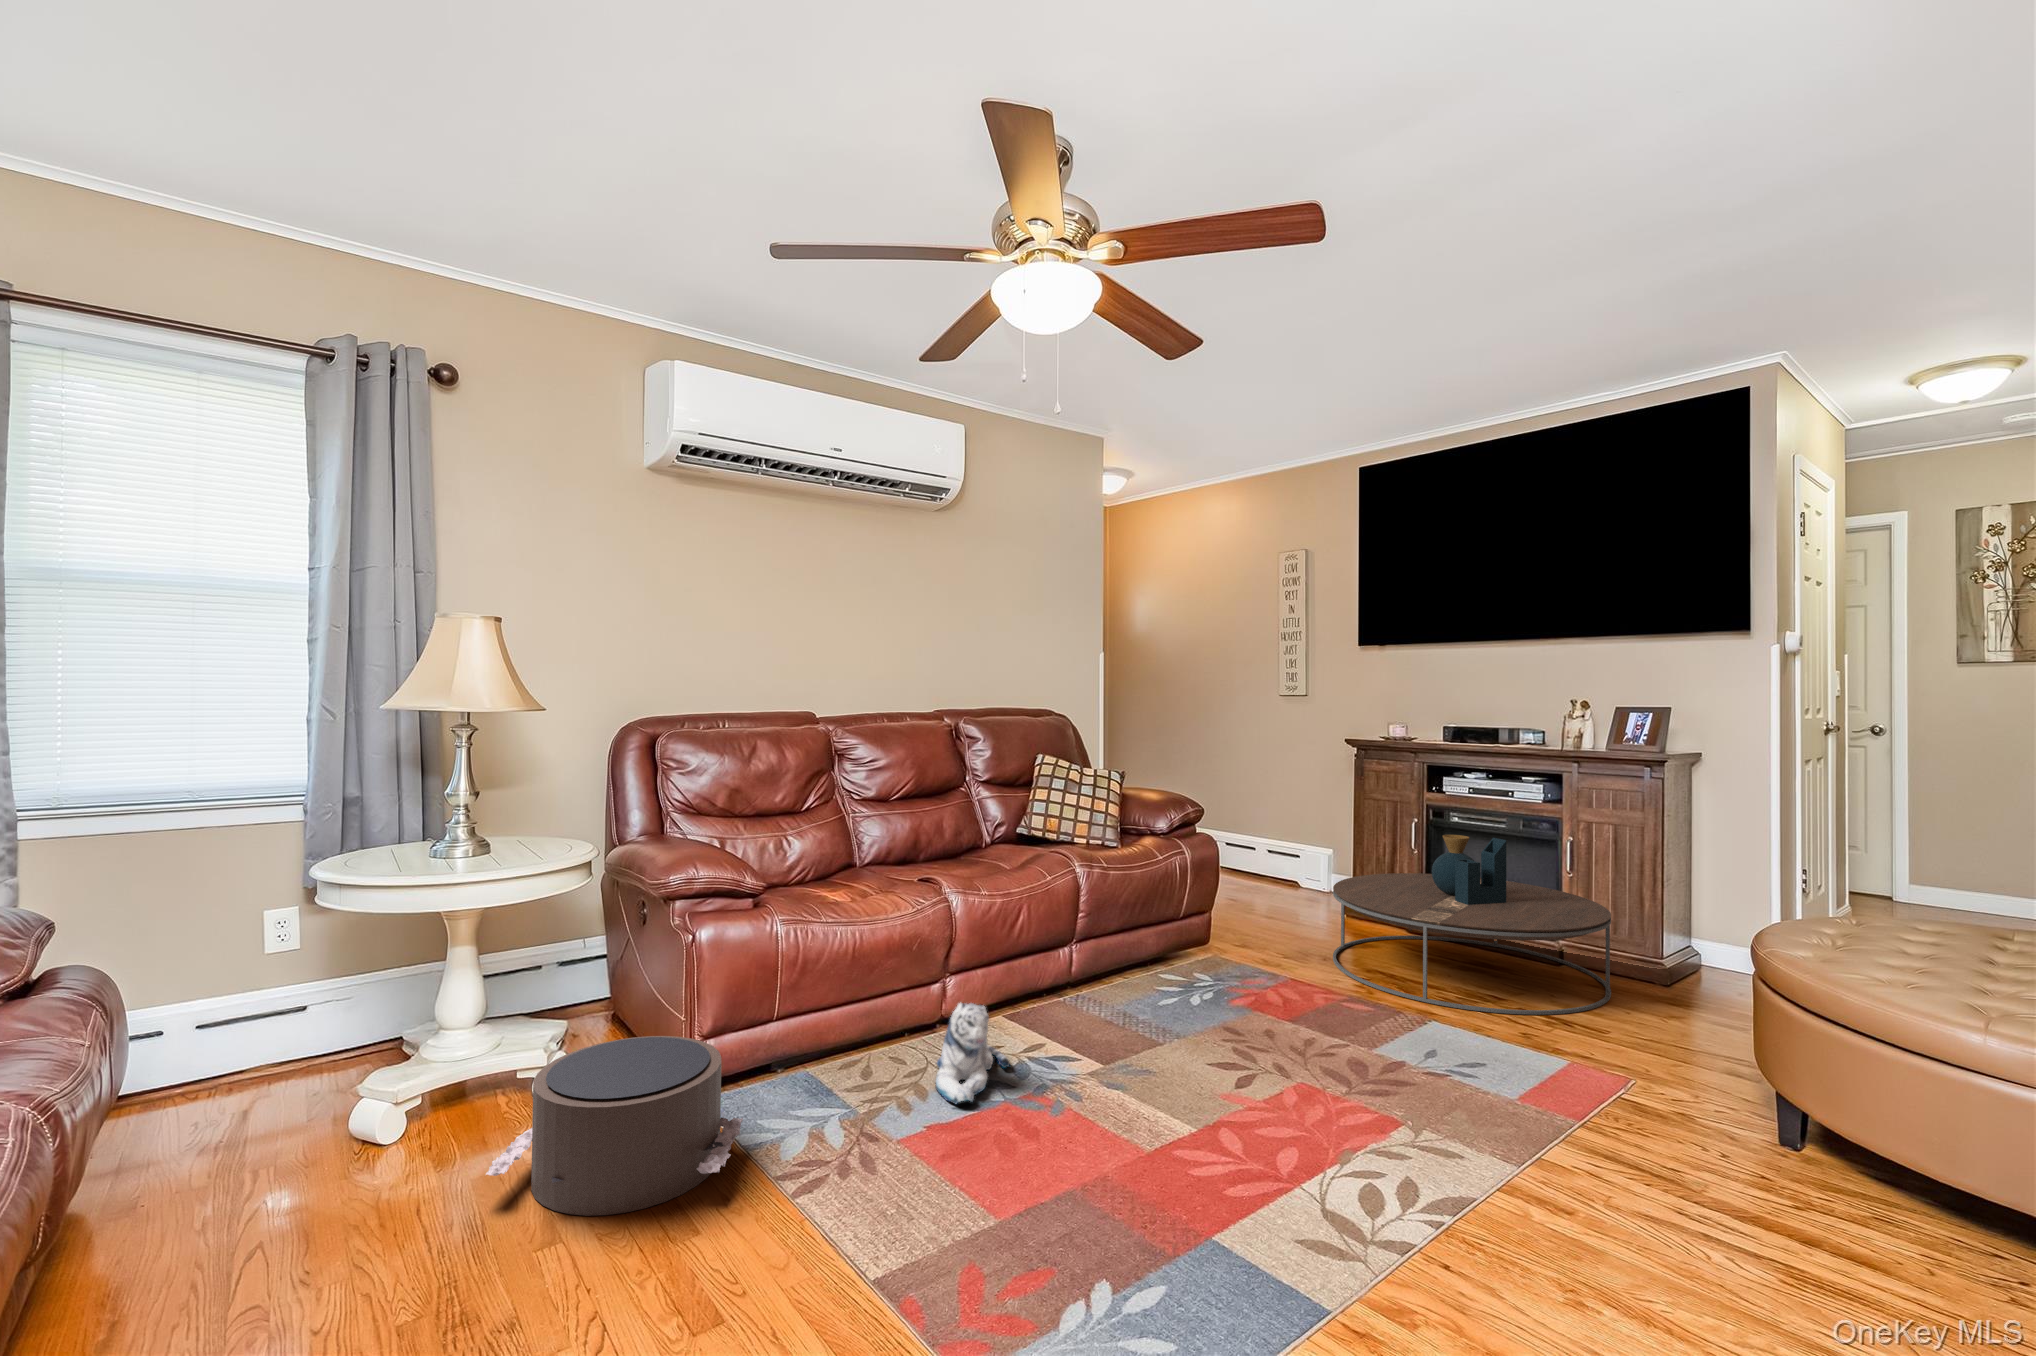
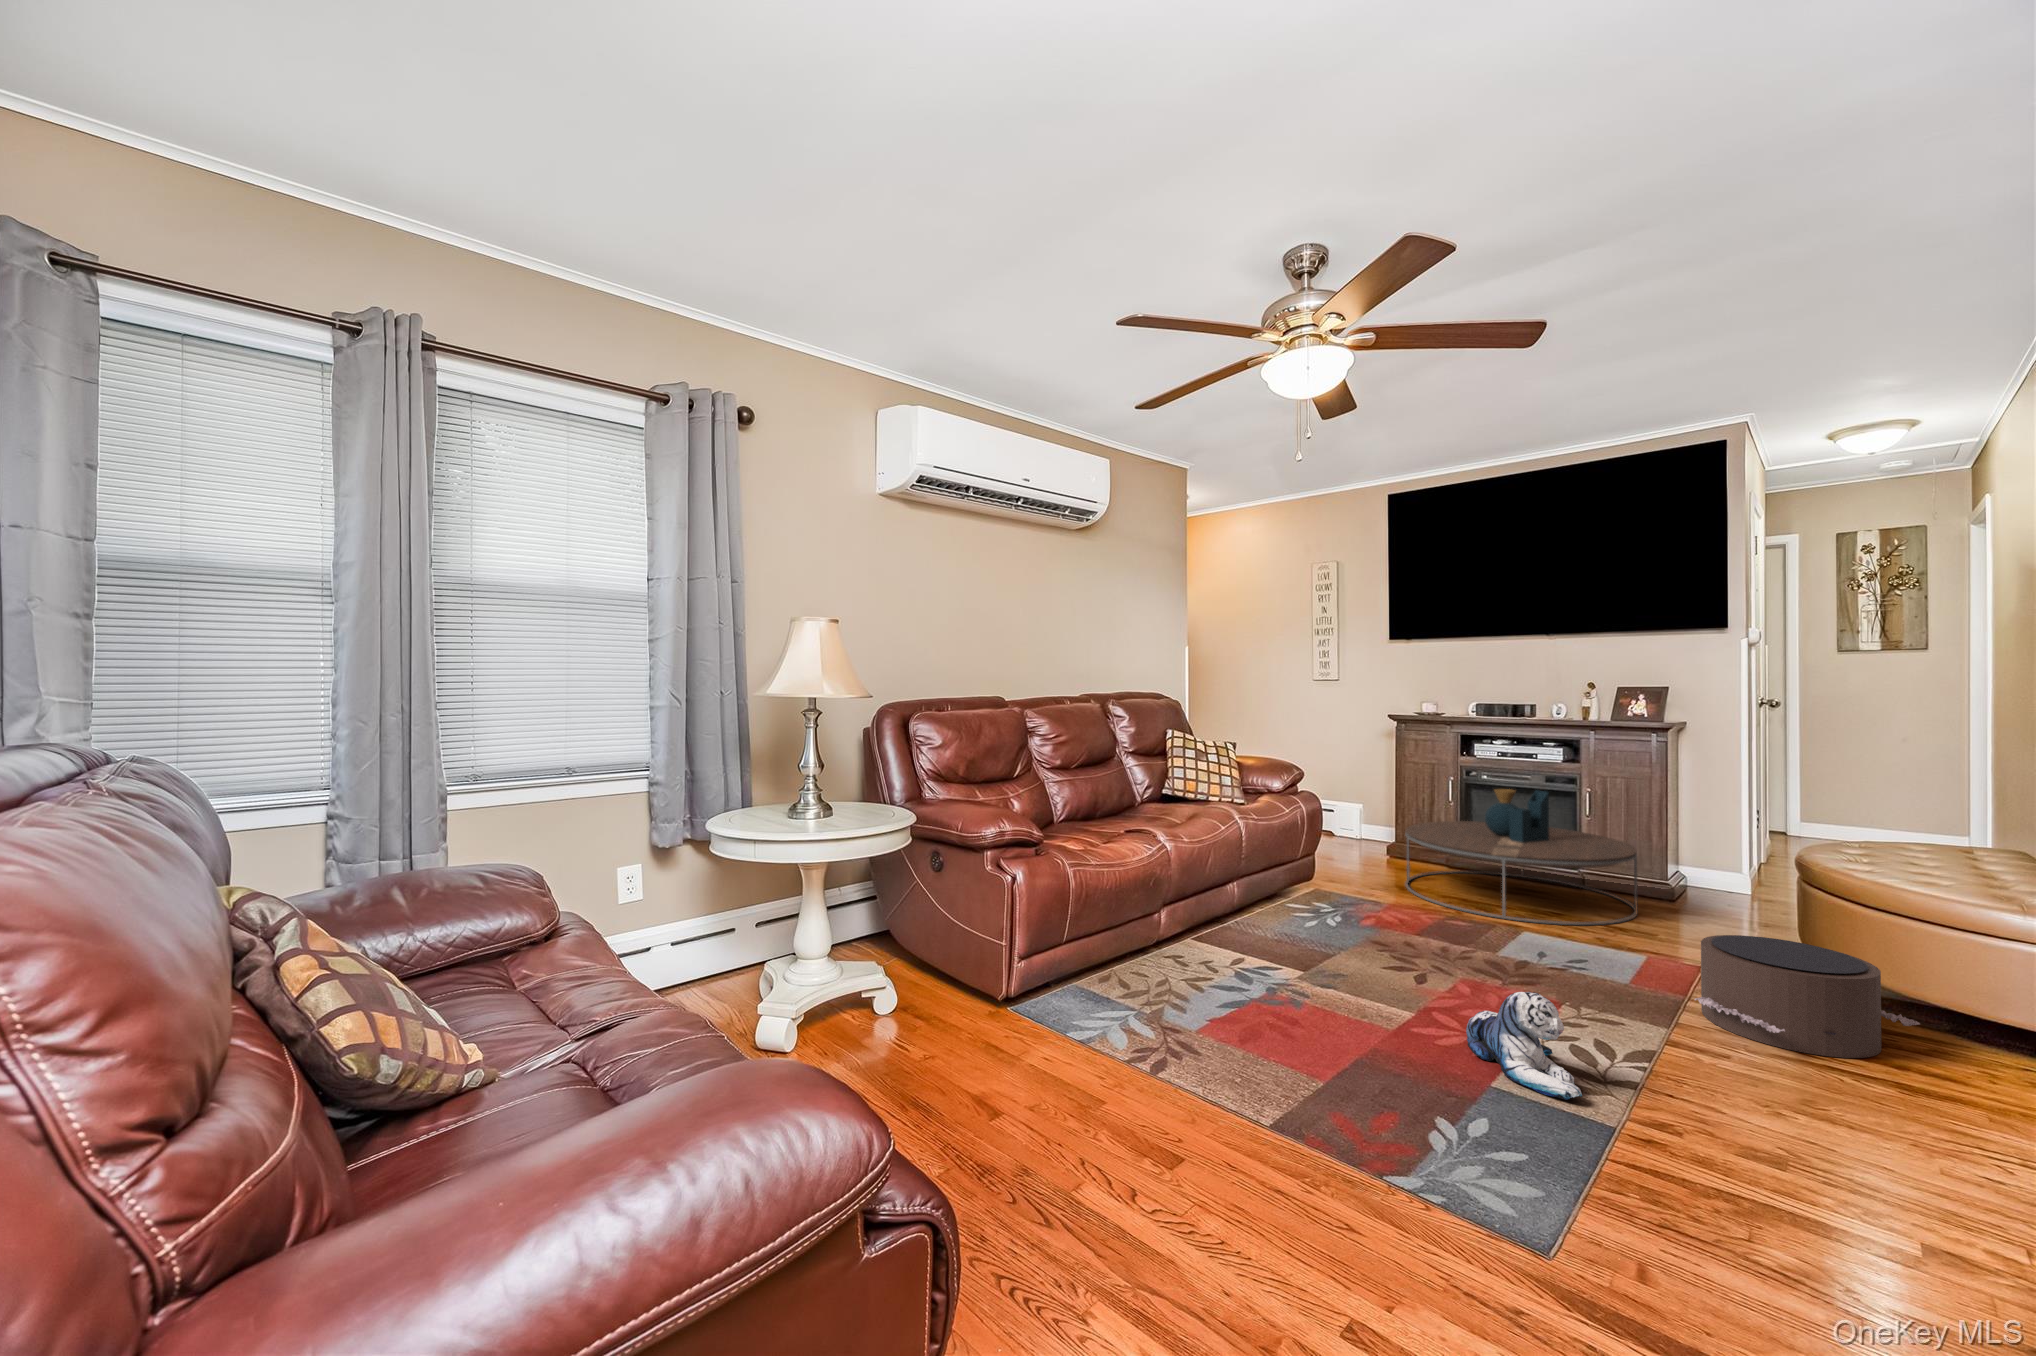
plush toy: present [935,1003,1010,1104] -> present [1466,992,1582,1100]
pouf: present [486,1036,743,1216] -> present [1695,935,1920,1058]

